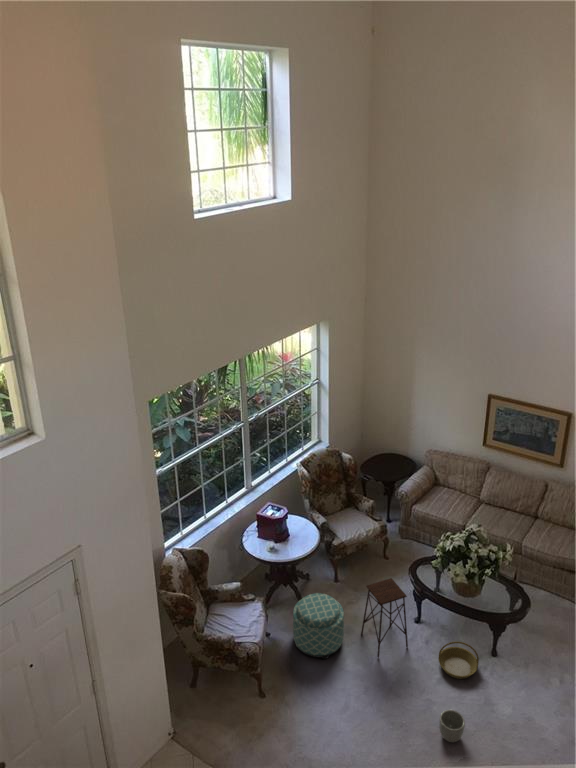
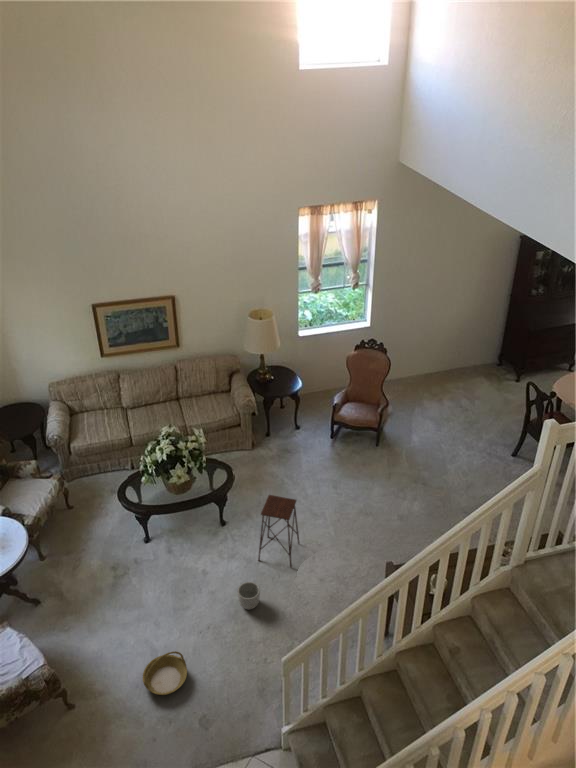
side table: present [361,578,408,658] -> present [258,495,299,567]
ottoman: present [293,593,344,659] -> none [45,571,109,643]
basket: present [438,642,479,679] -> present [143,651,187,695]

